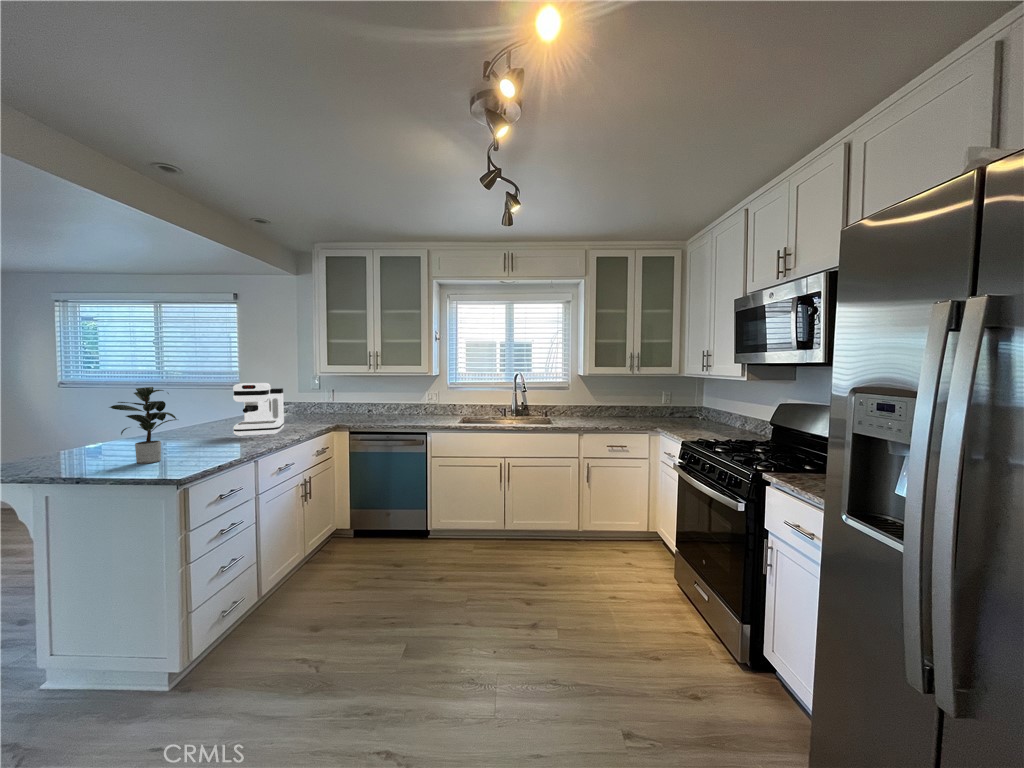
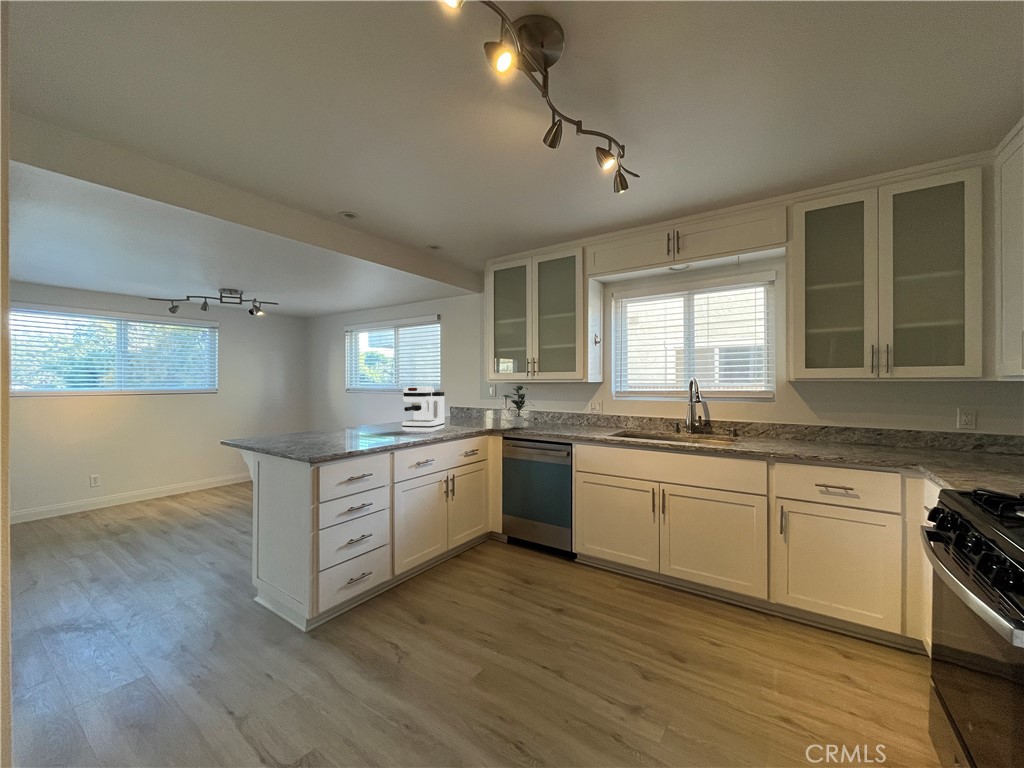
potted plant: present [110,387,177,464] -> present [503,385,534,428]

